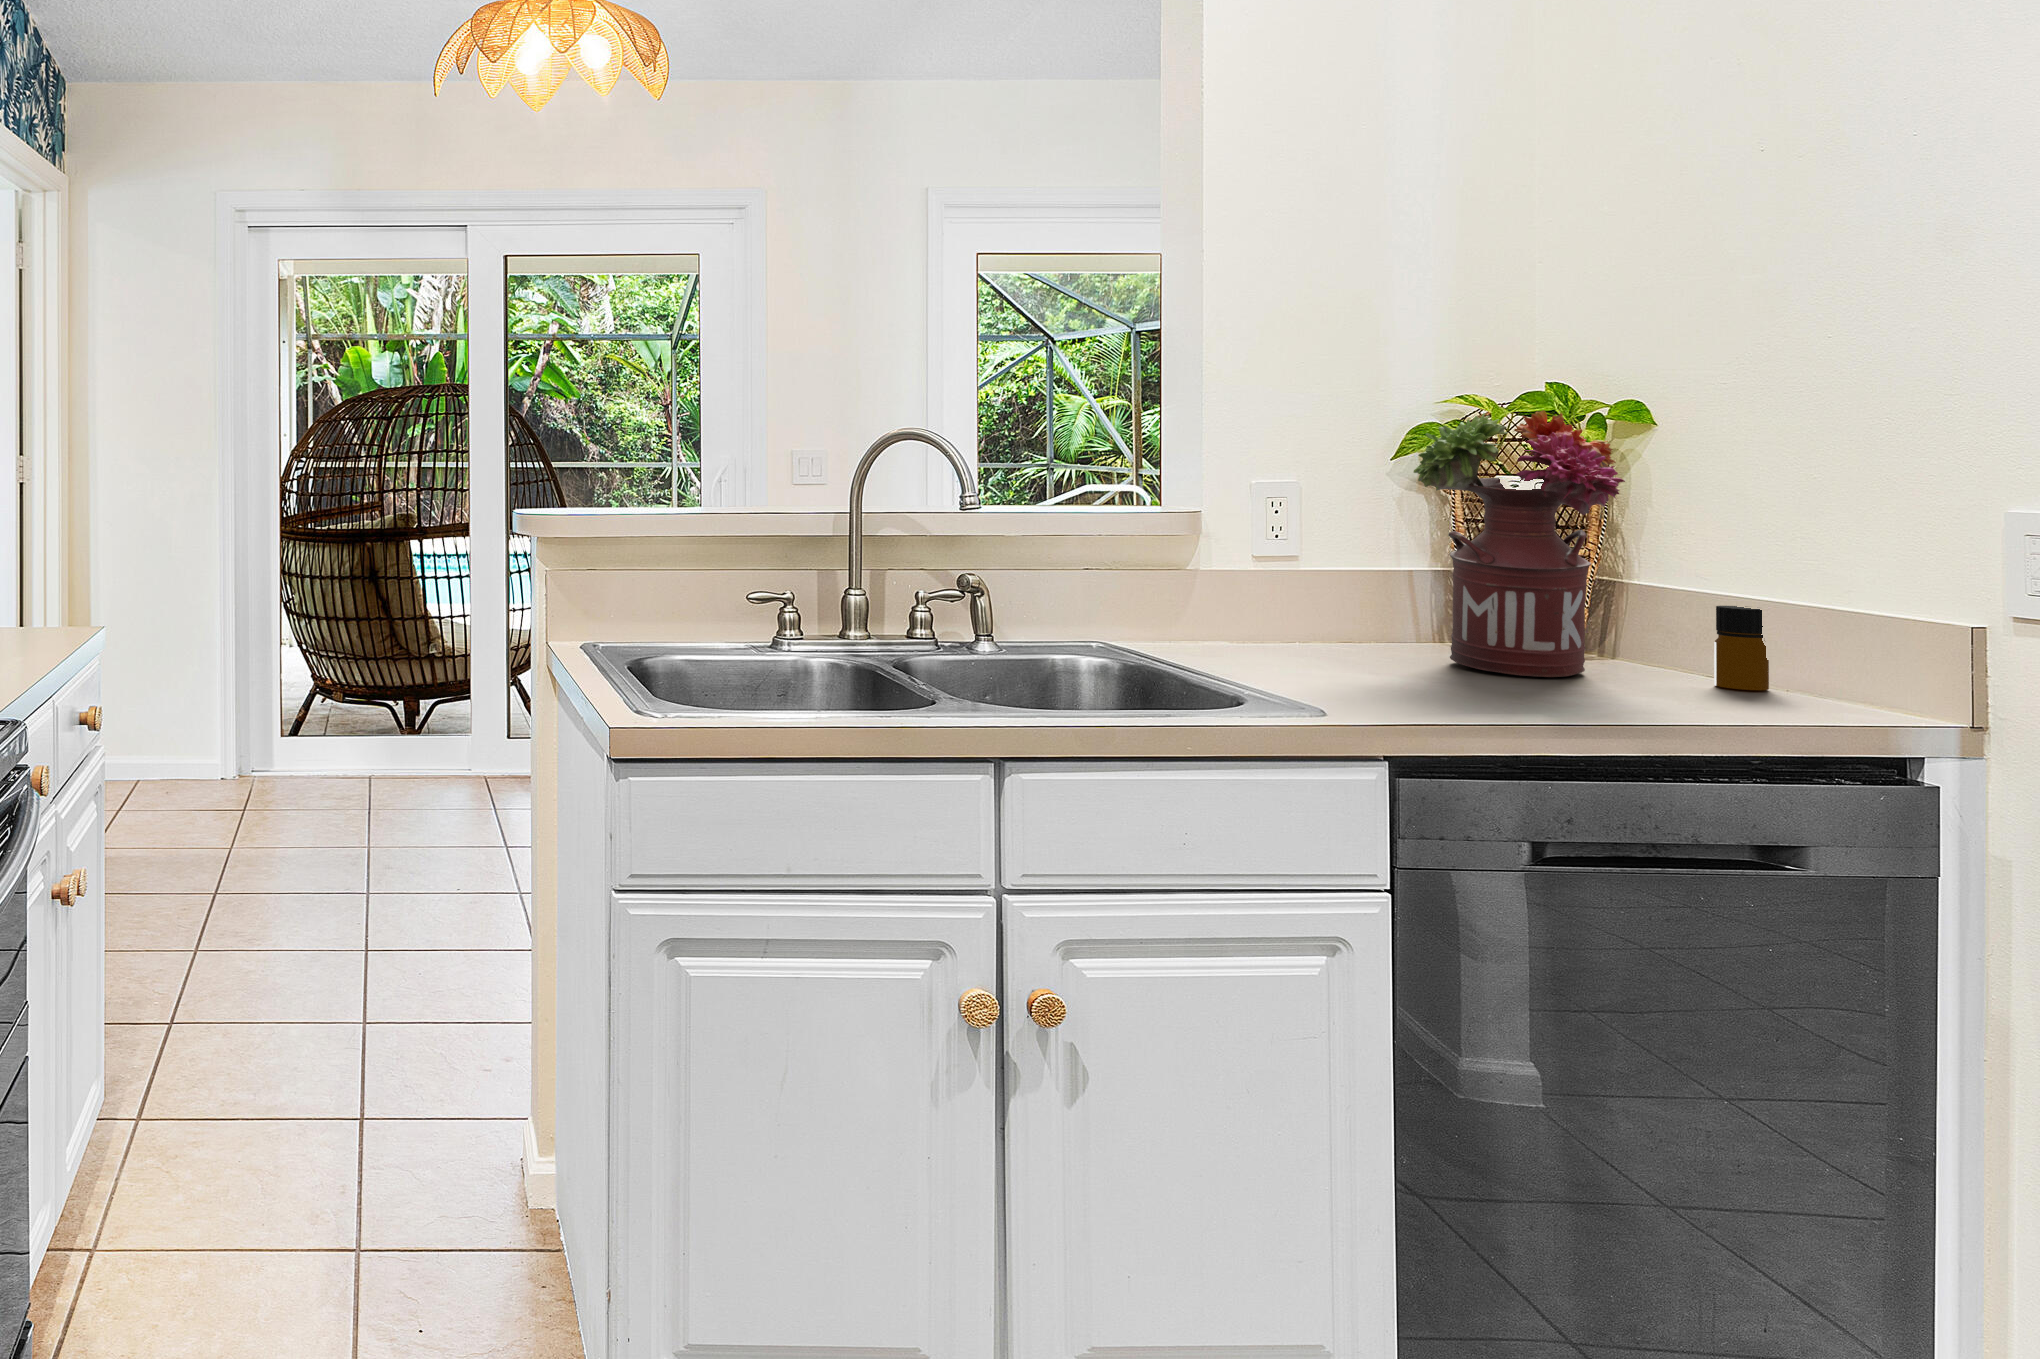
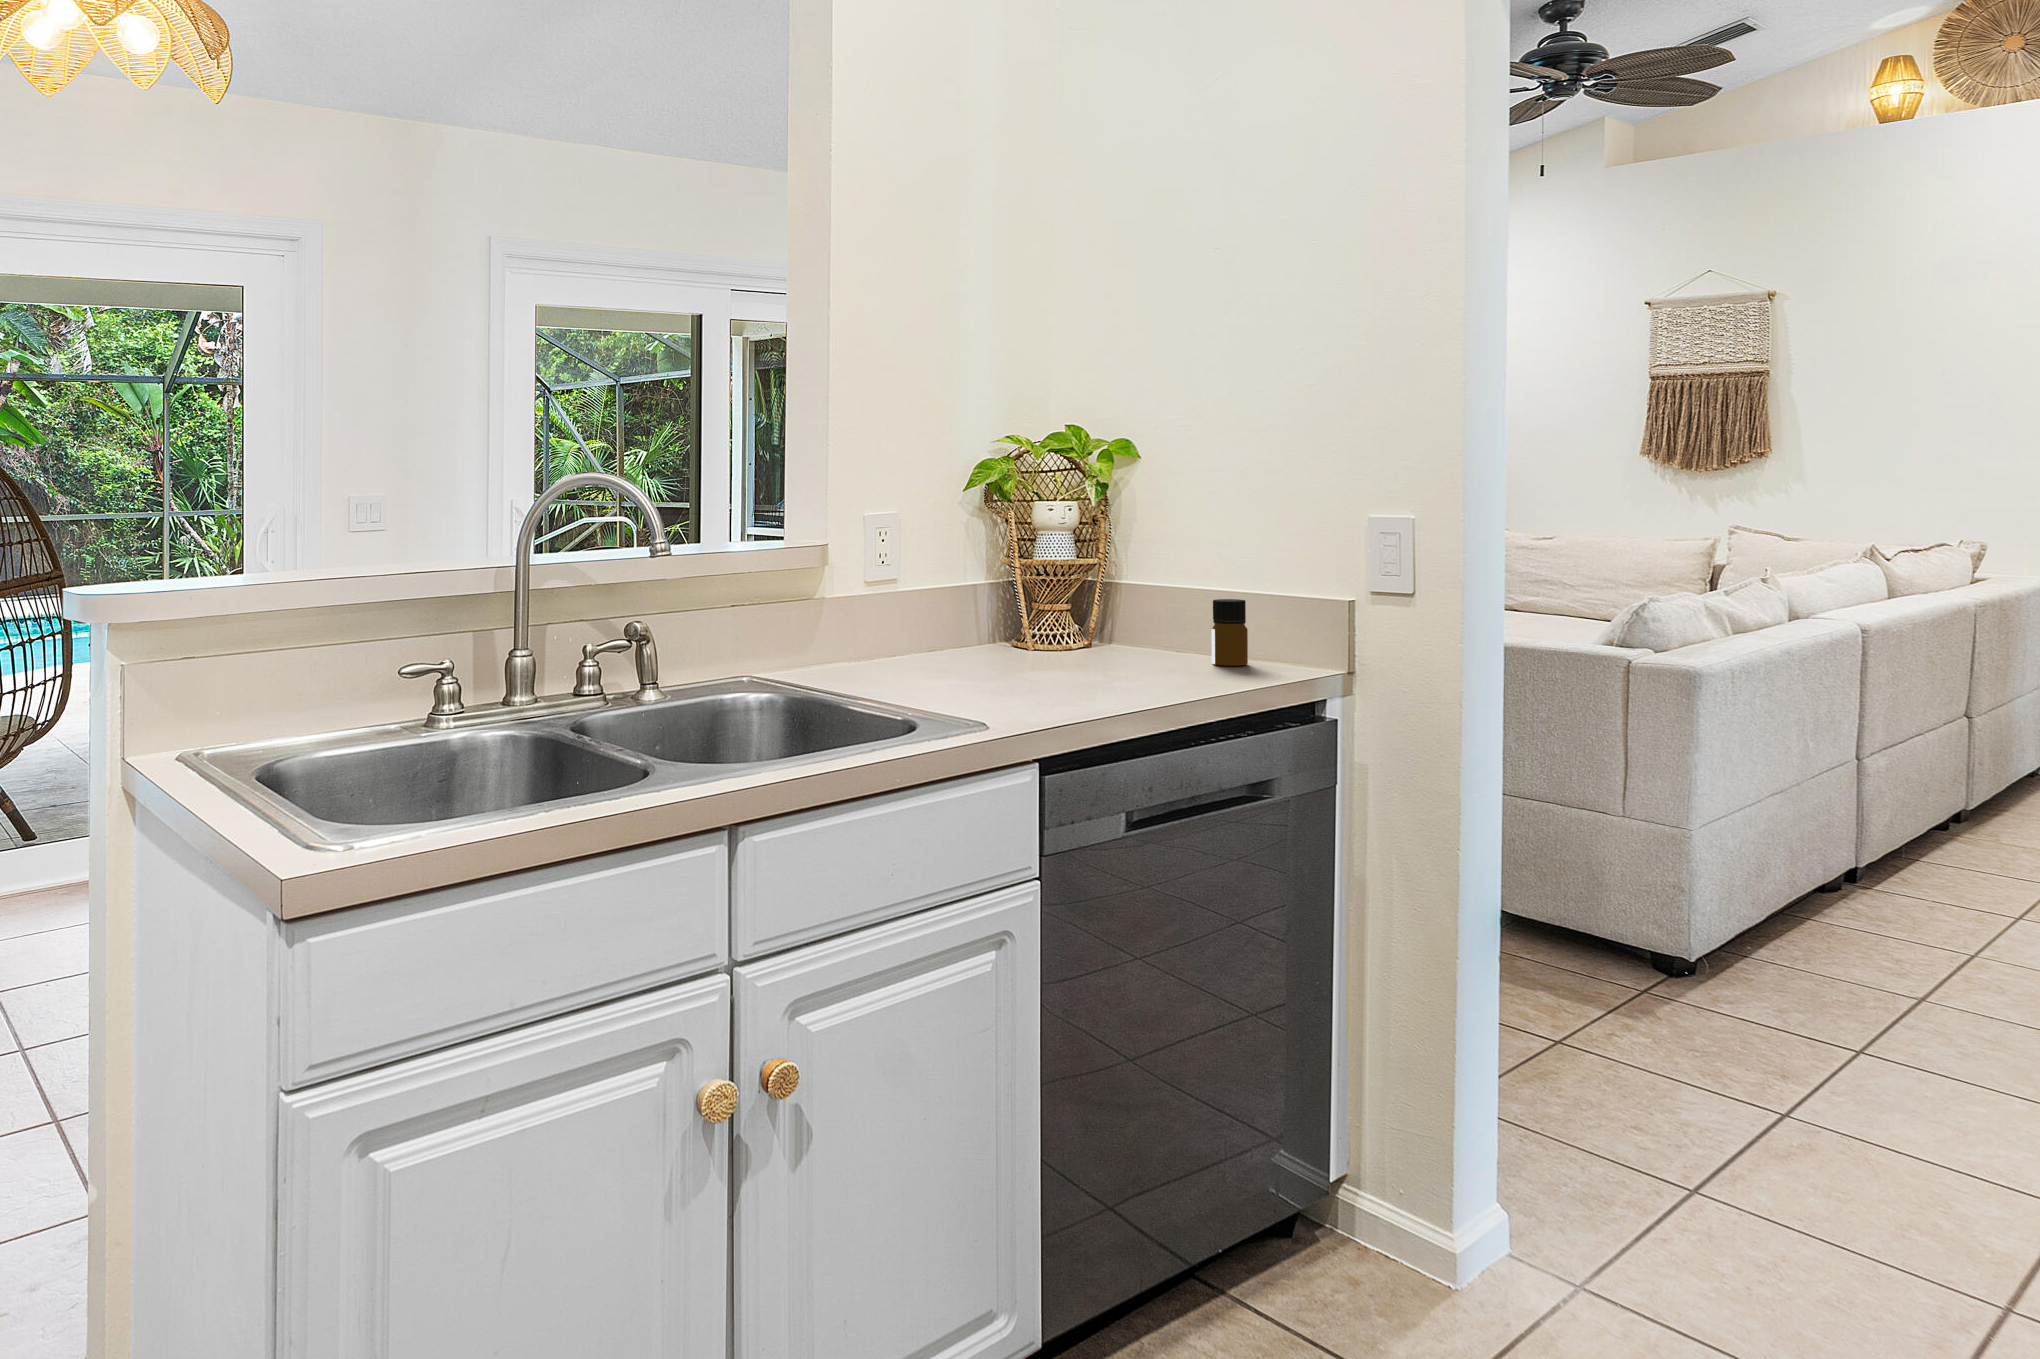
flower arrangement: present [1414,410,1625,677] -> none [1003,444,1163,671]

